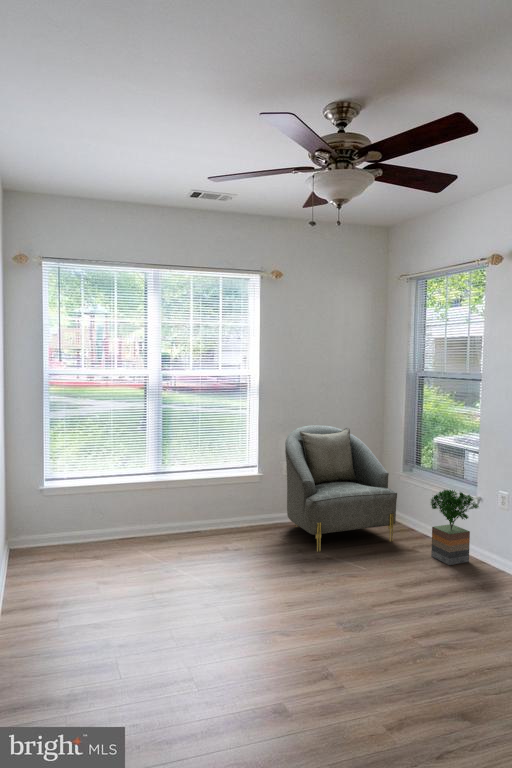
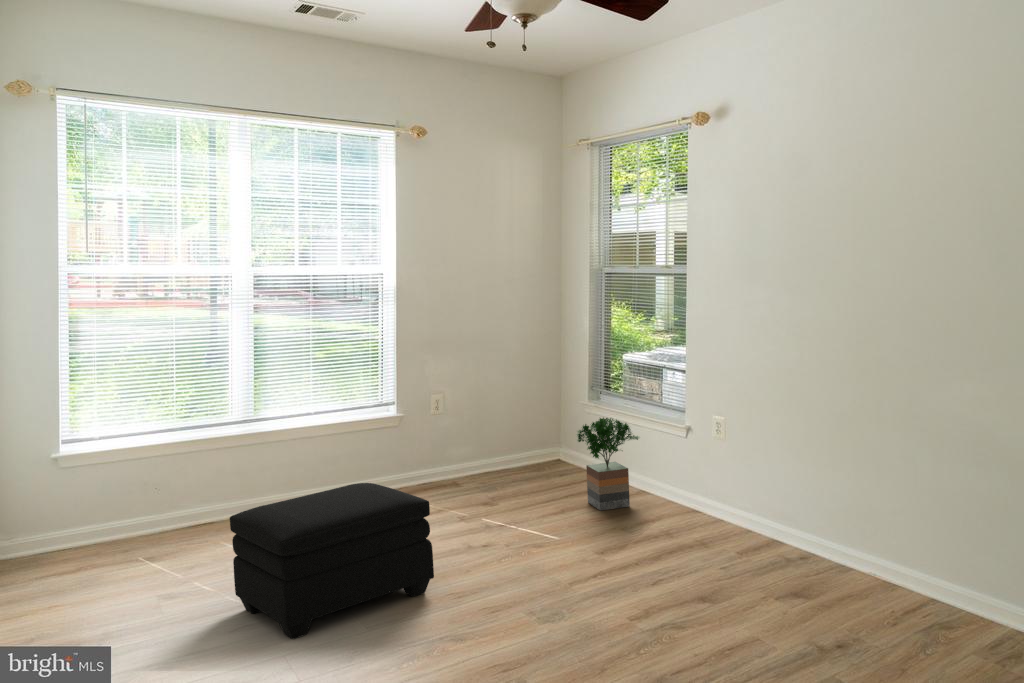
armchair: present [285,425,397,552] -> none [420,346,558,503]
ottoman: none [213,548,387,715] -> present [230,483,434,639]

